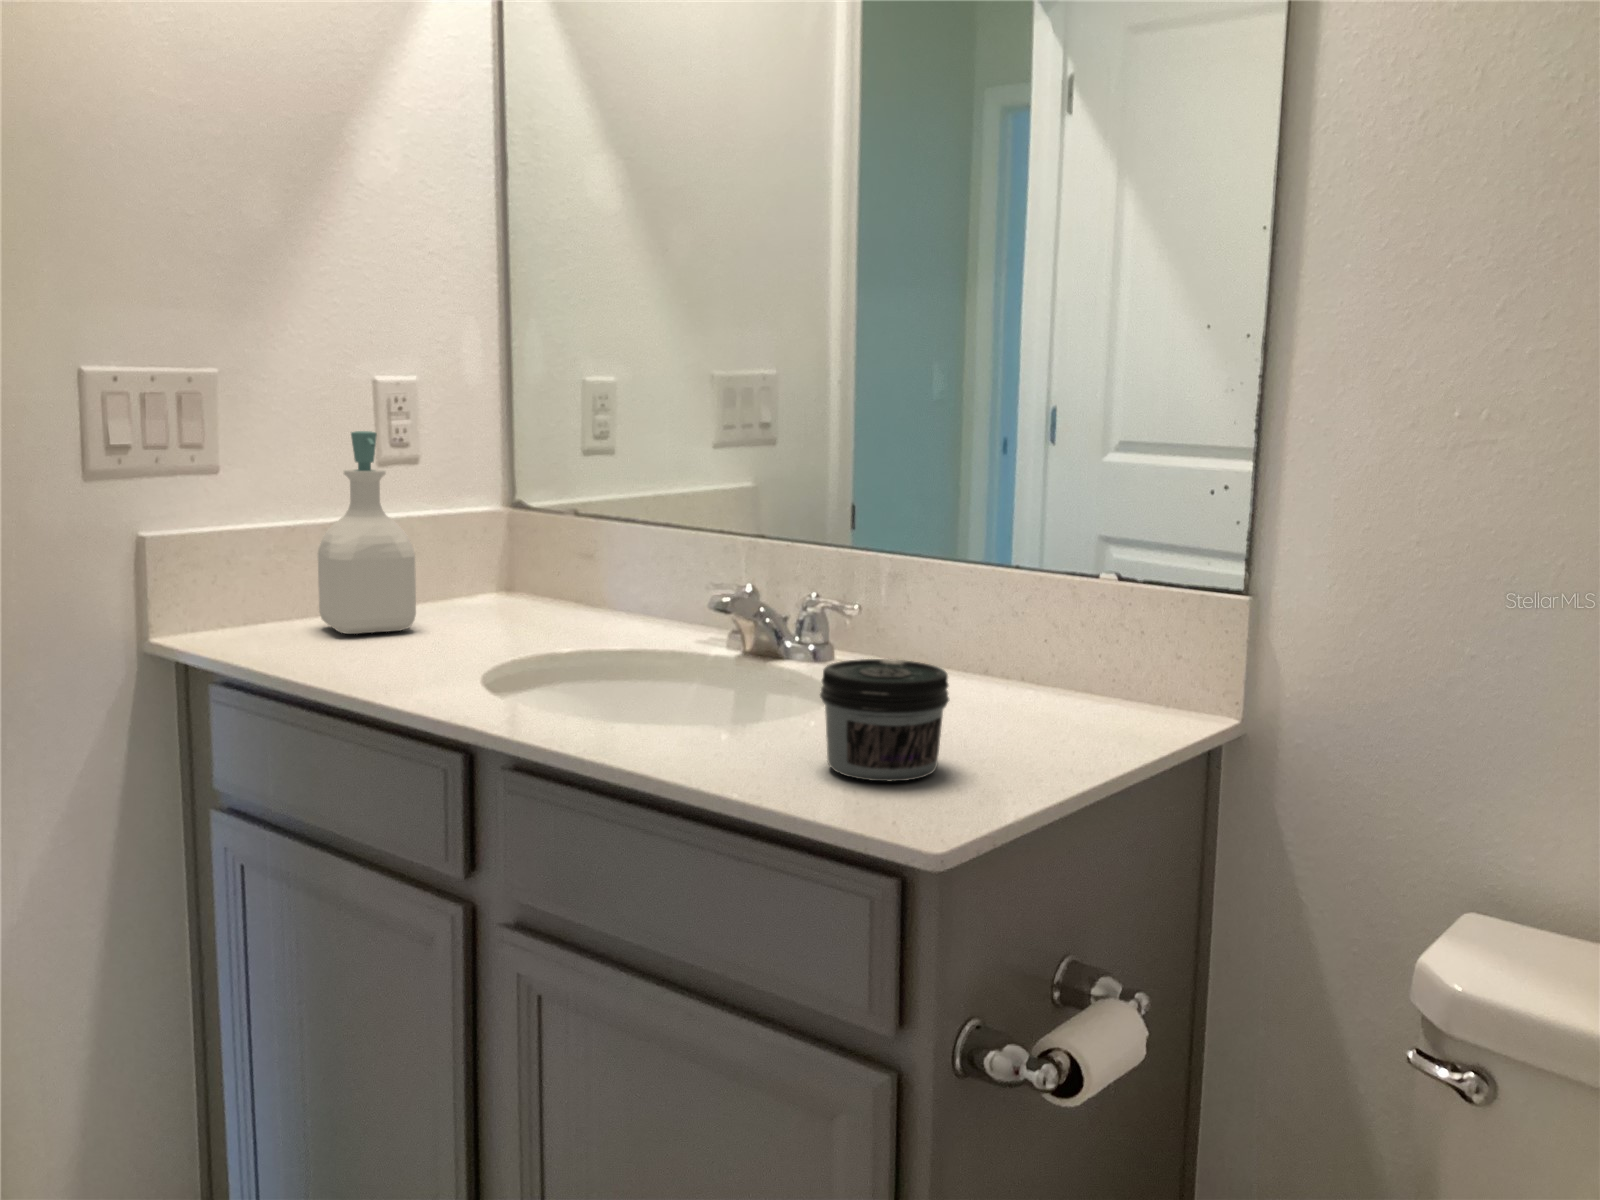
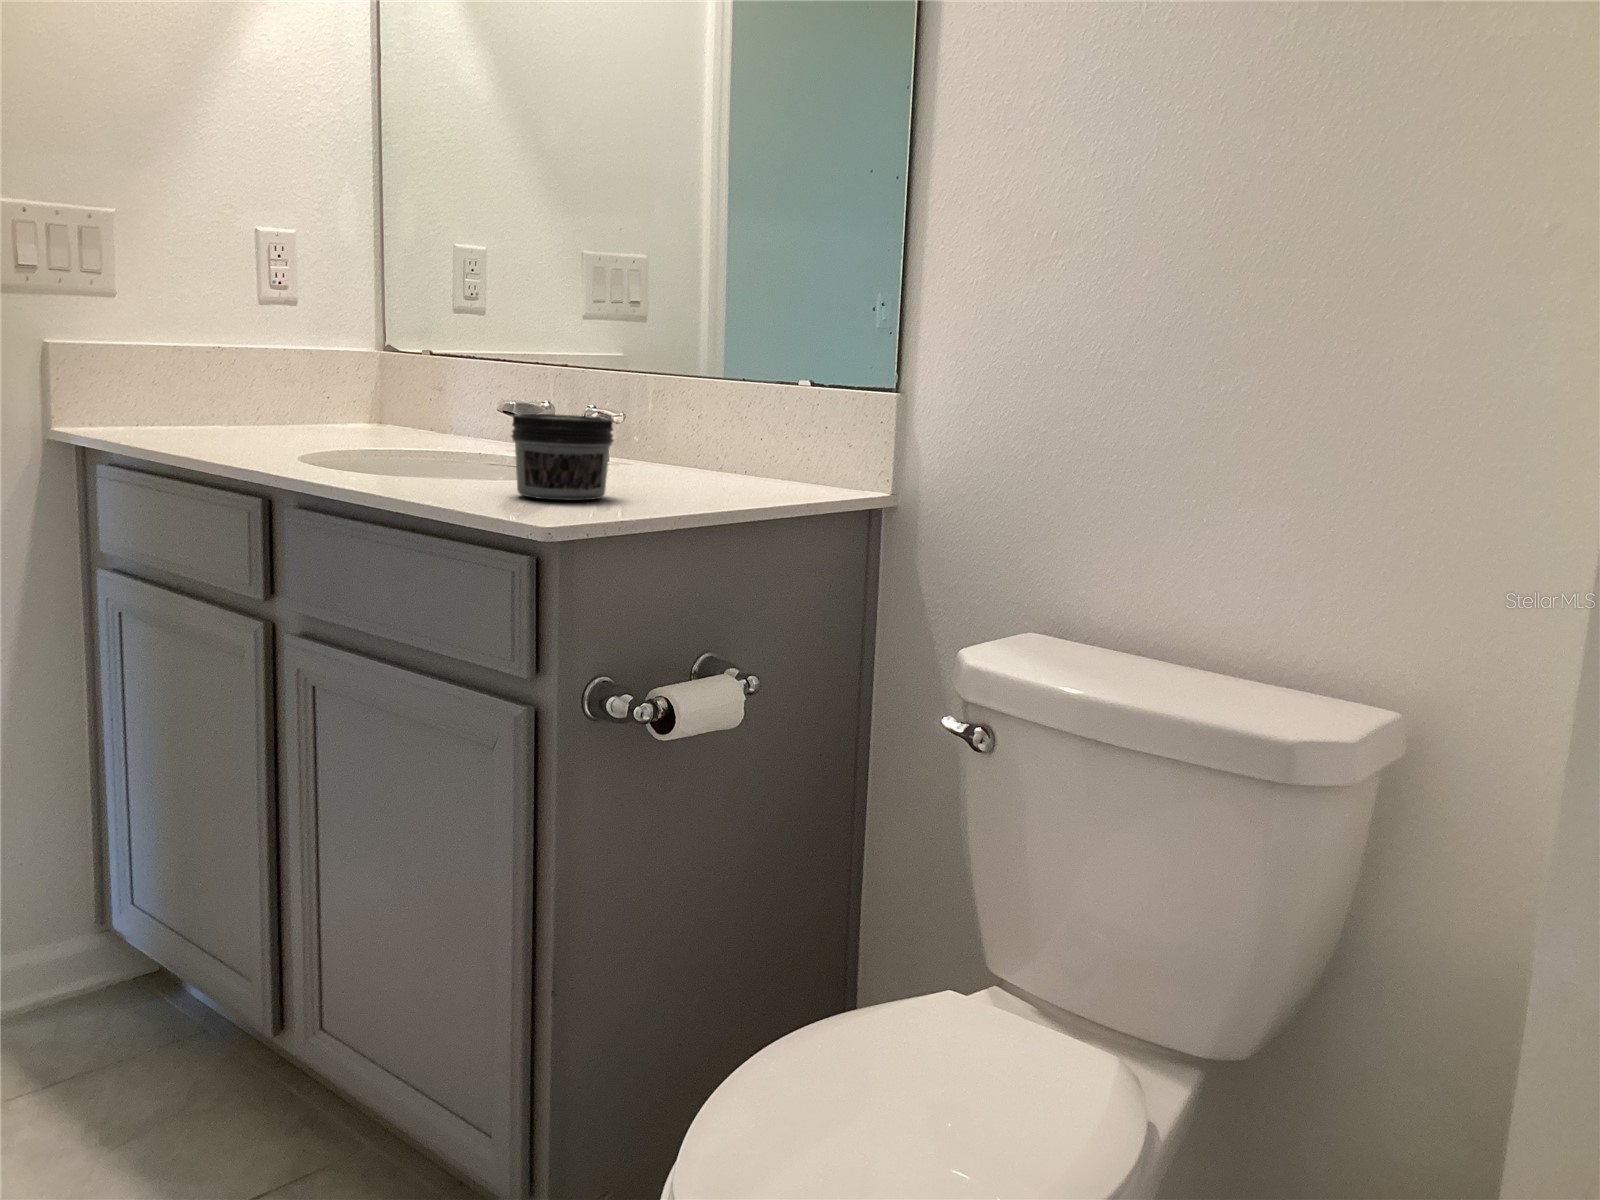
soap bottle: present [318,431,416,634] -> none [199,266,279,434]

